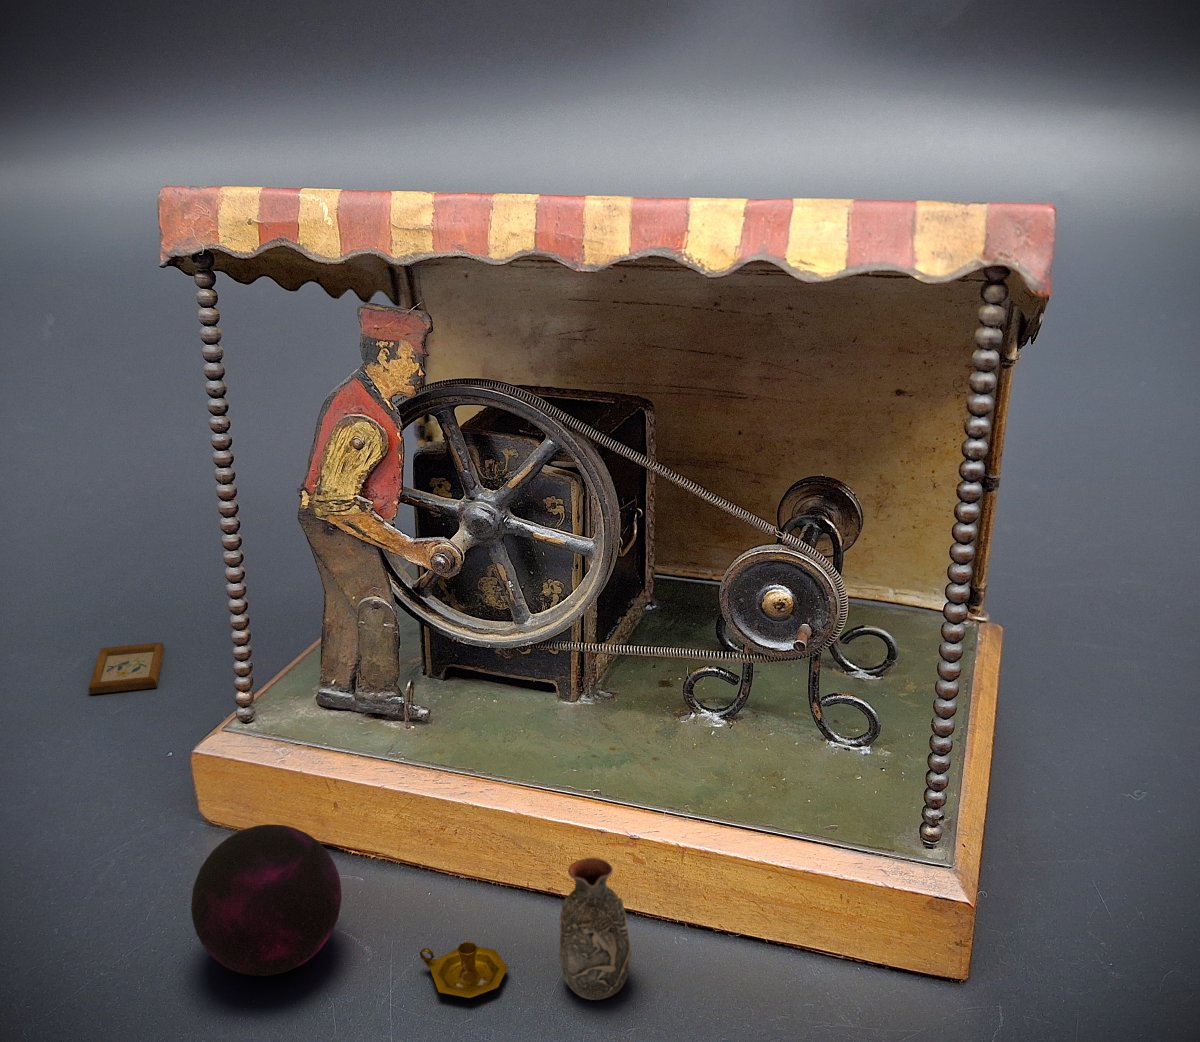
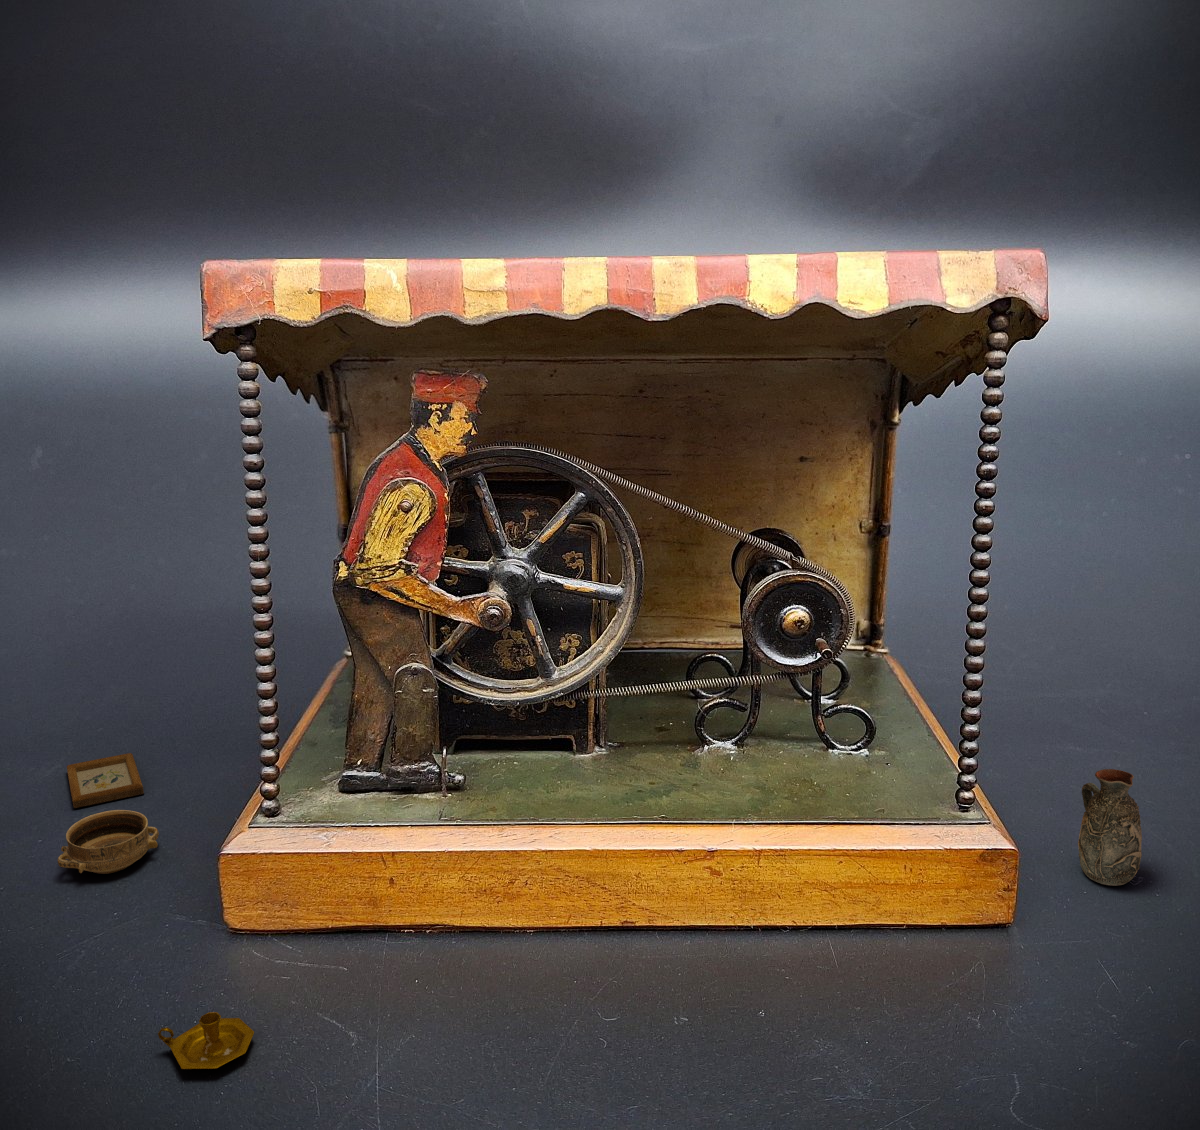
ceramic bowl: none [44,705,144,767] -> present [58,810,159,874]
decorative orb: present [191,824,342,976] -> none [320,875,467,1028]
decorative vase: present [560,858,631,1000] -> present [1078,769,1142,886]
candlestick: present [420,942,508,998] -> present [158,1012,254,1069]

